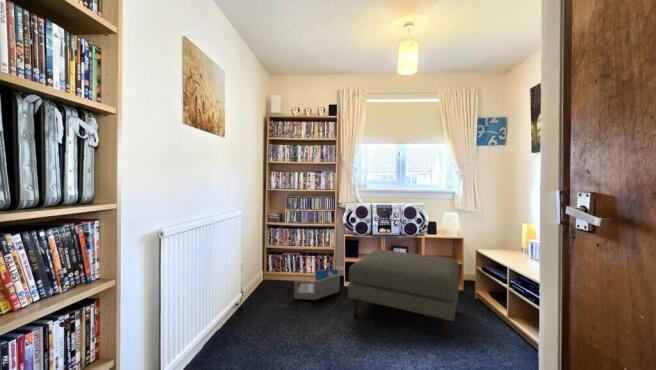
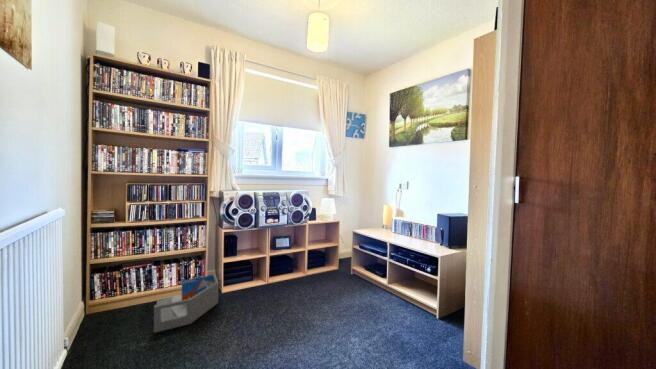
ottoman: present [348,249,459,339] -> none [245,243,363,329]

